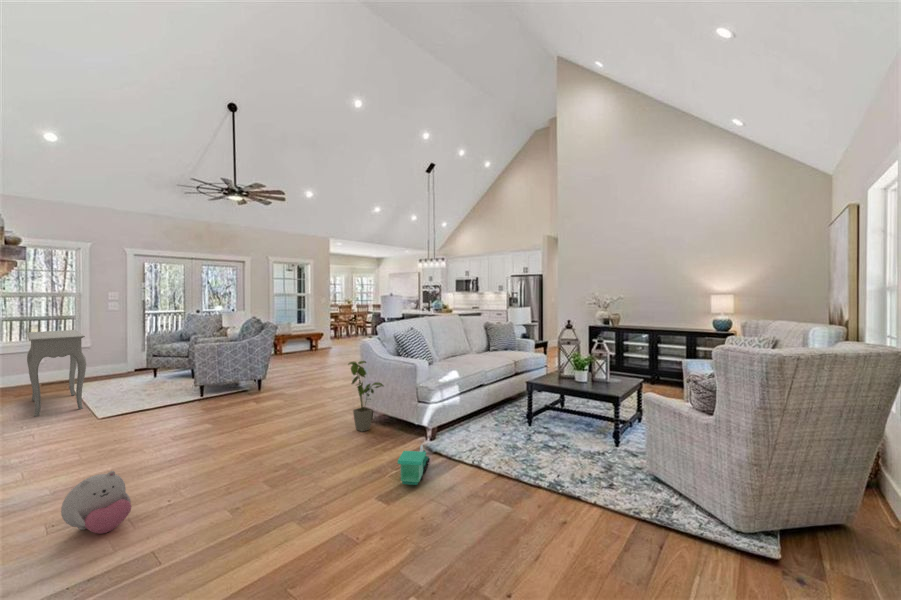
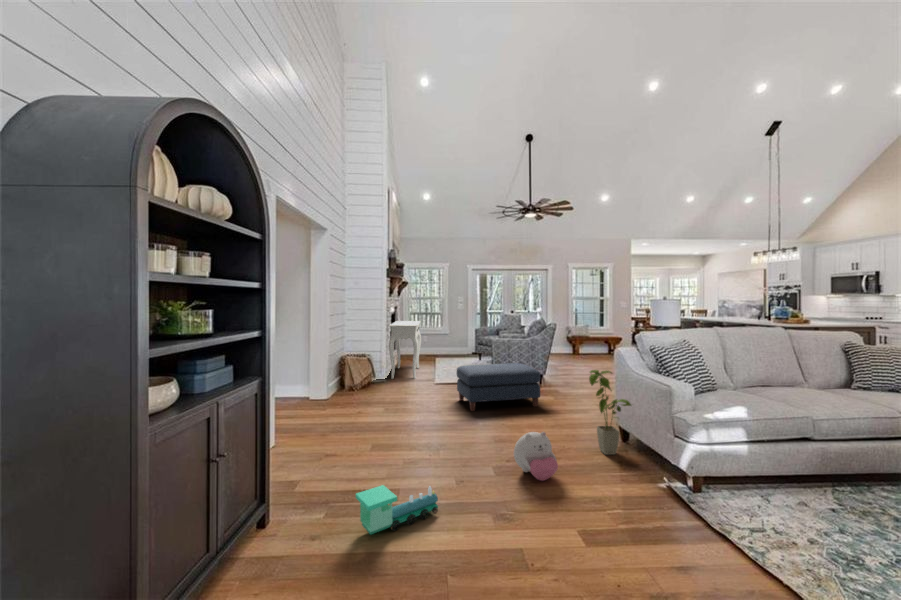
ottoman: none [173,367,279,428] -> present [457,363,540,411]
toy train: present [398,445,430,485] -> present [356,485,439,534]
plush toy: present [61,471,132,534] -> present [514,432,558,481]

